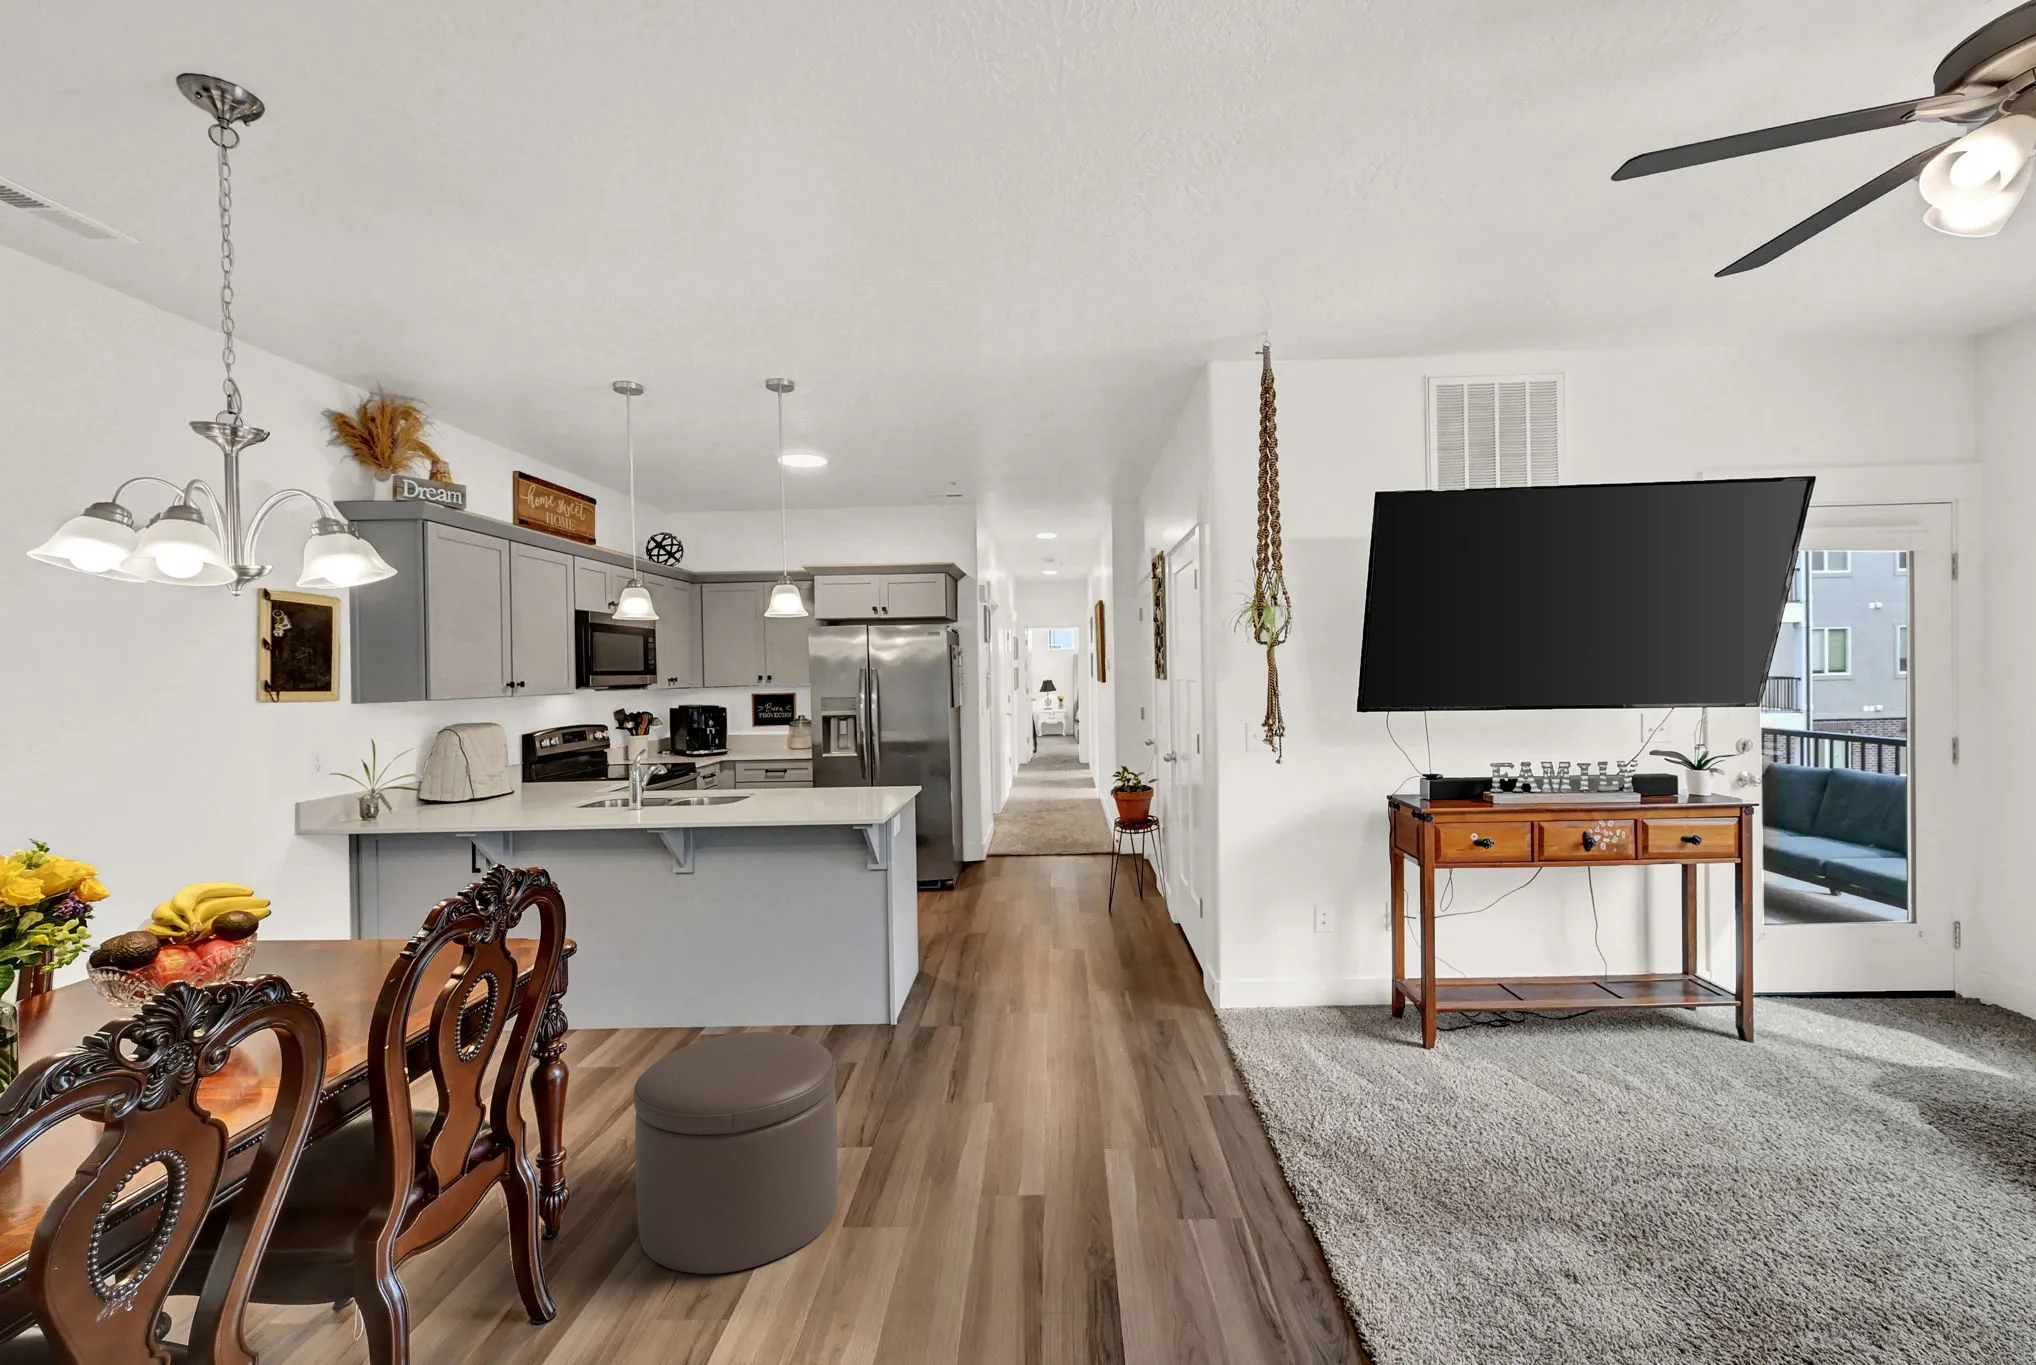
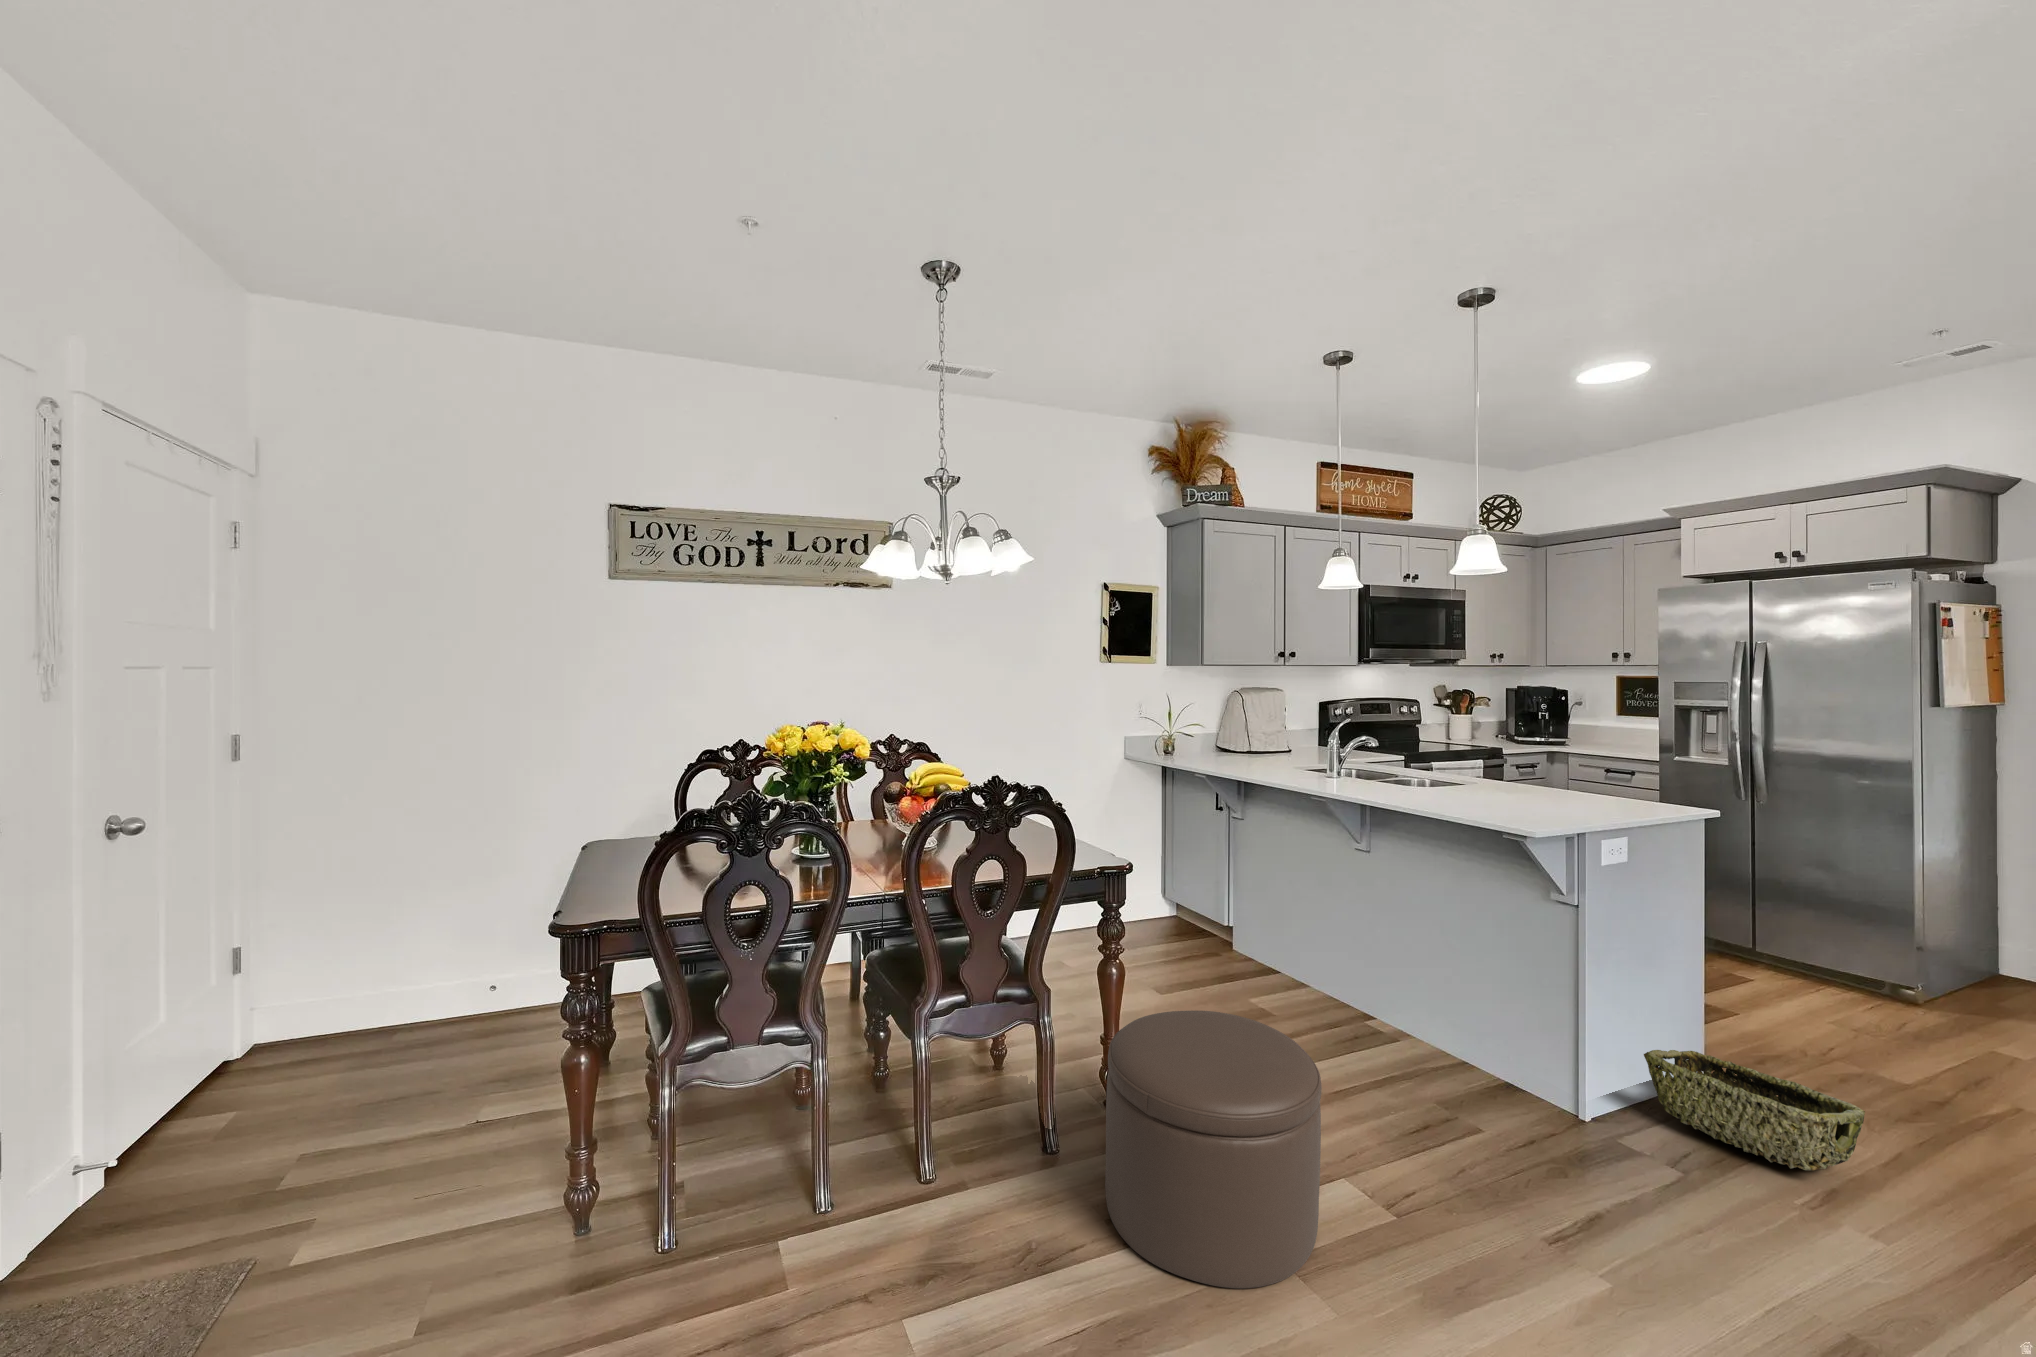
woven basket: none [911,955,1015,1008] -> present [1644,1050,1865,1170]

